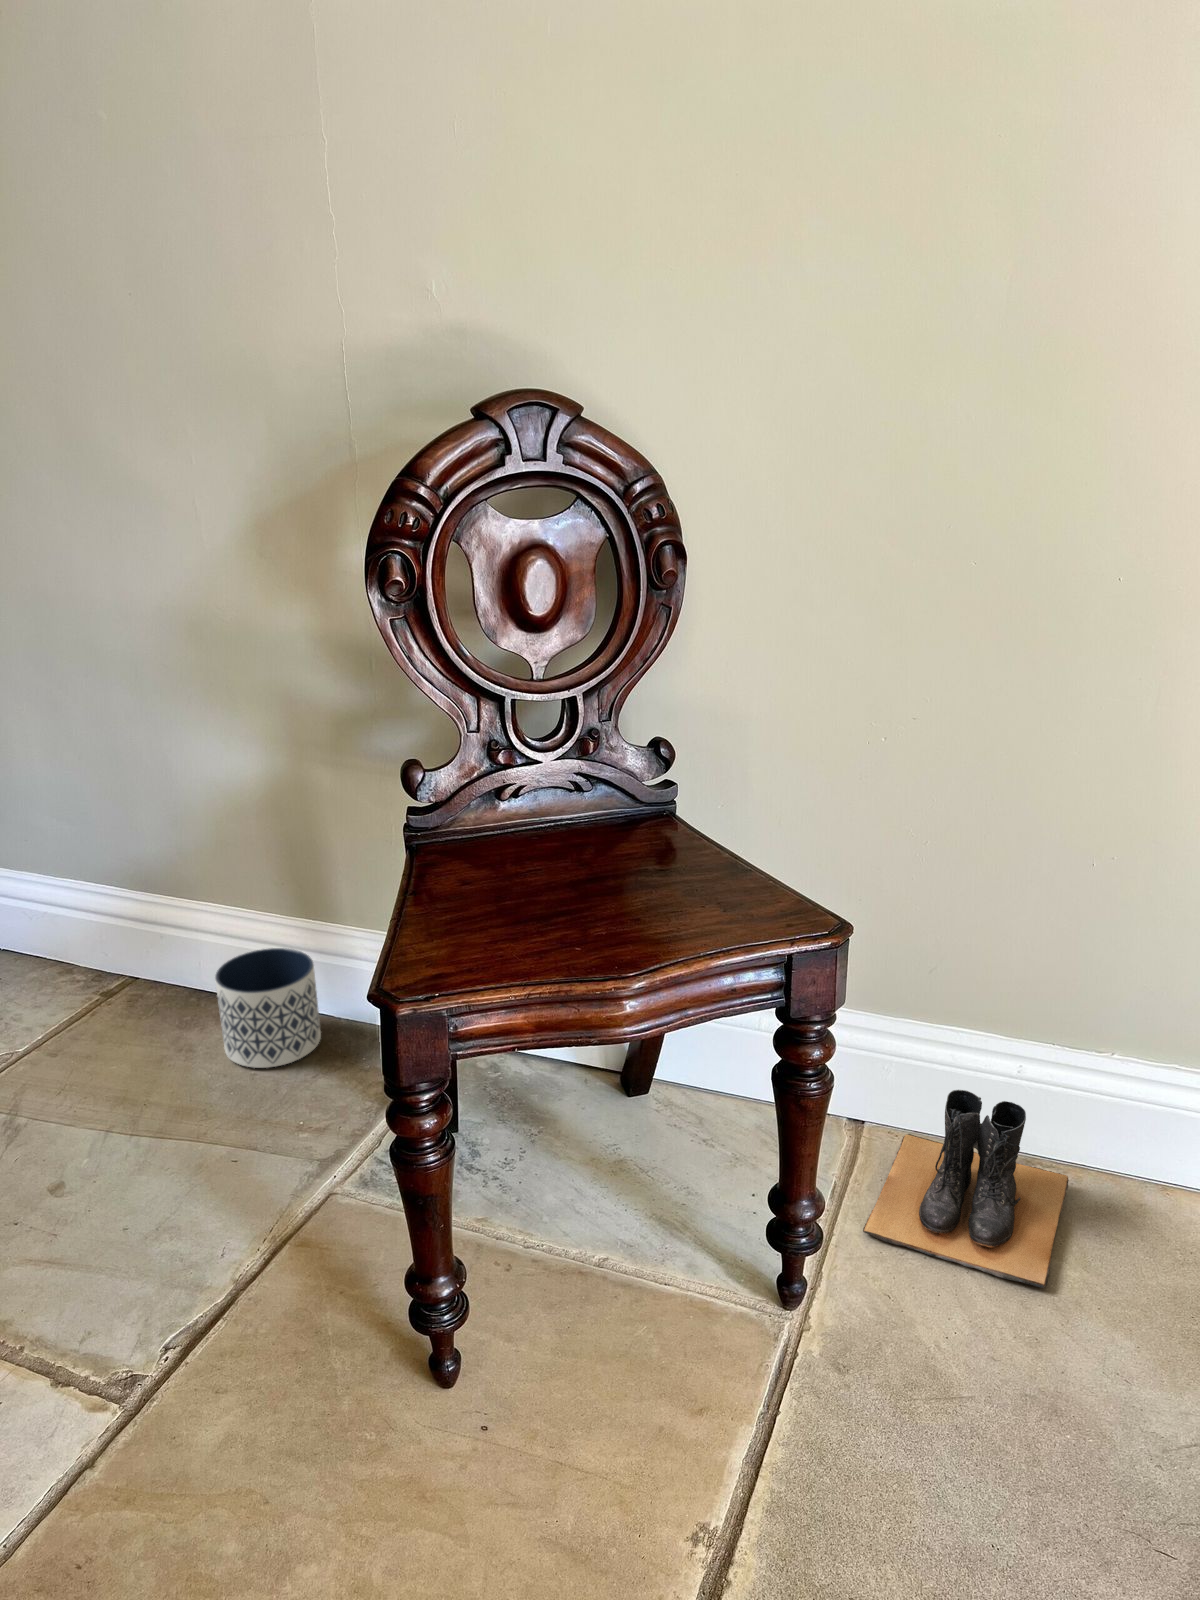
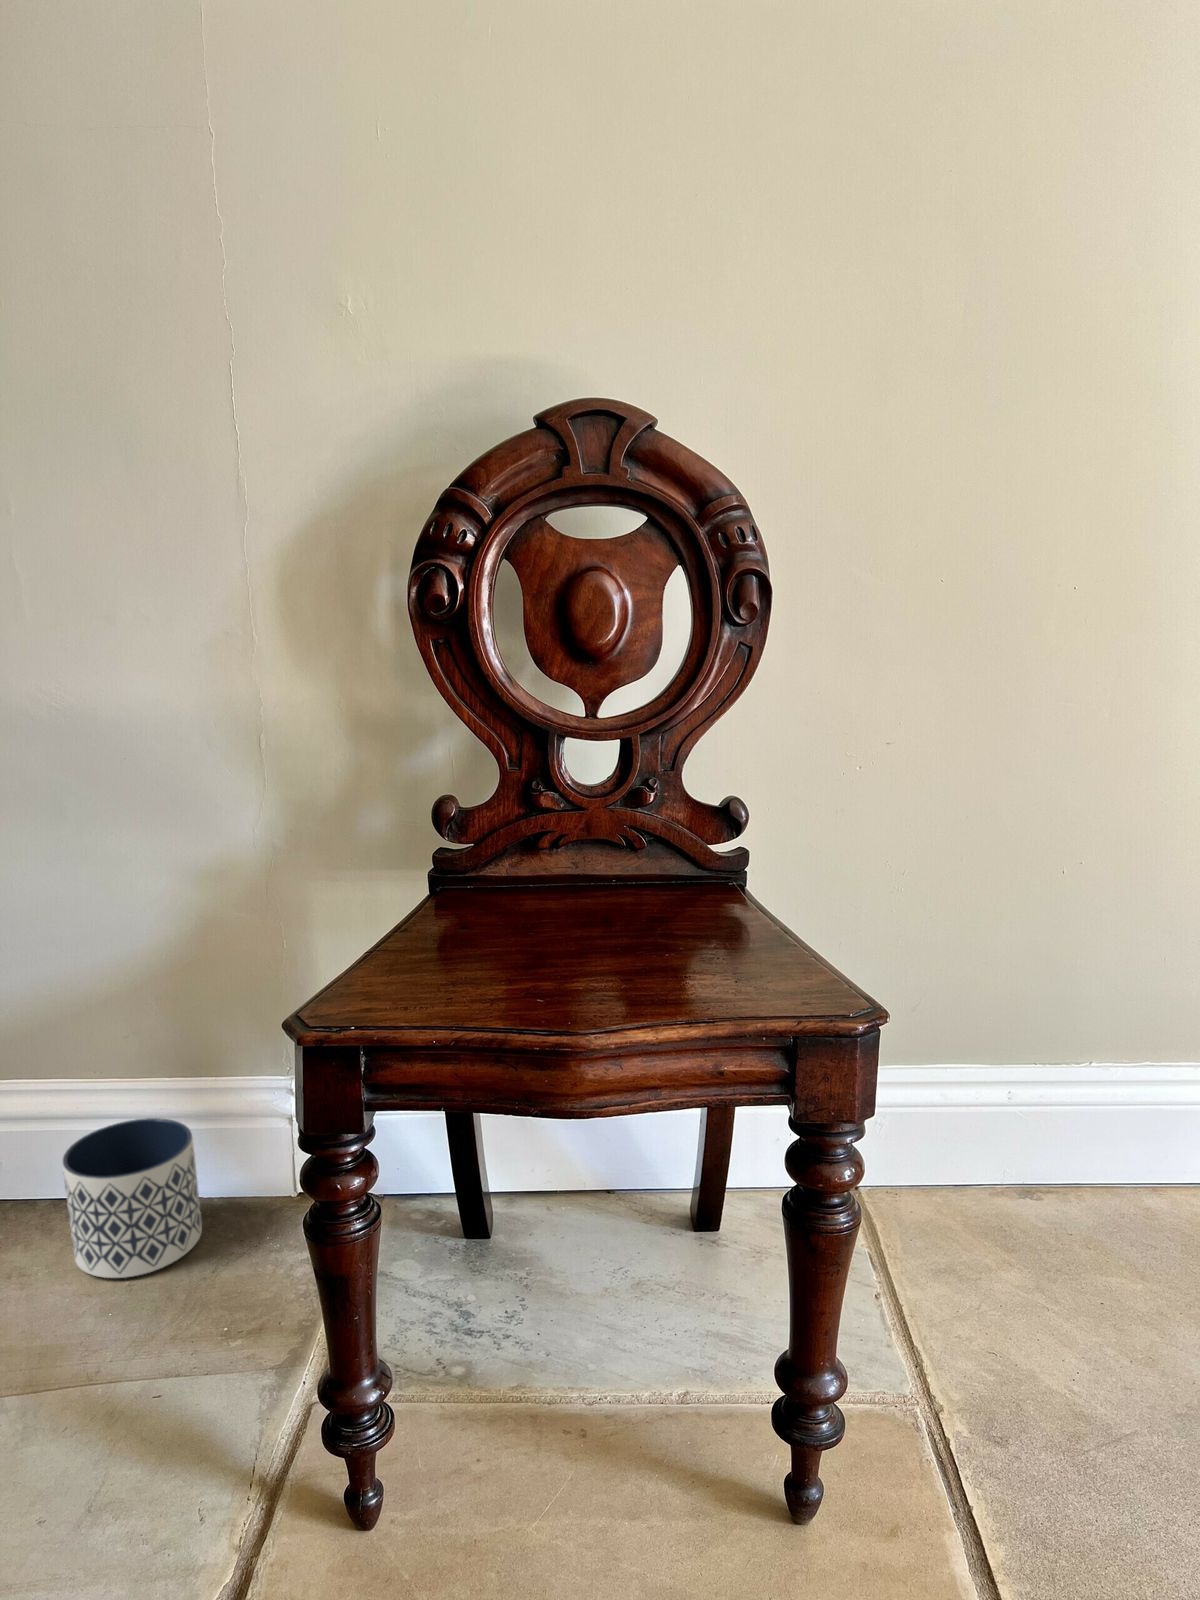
boots: present [863,1090,1069,1288] -> none [906,1124,1125,1307]

